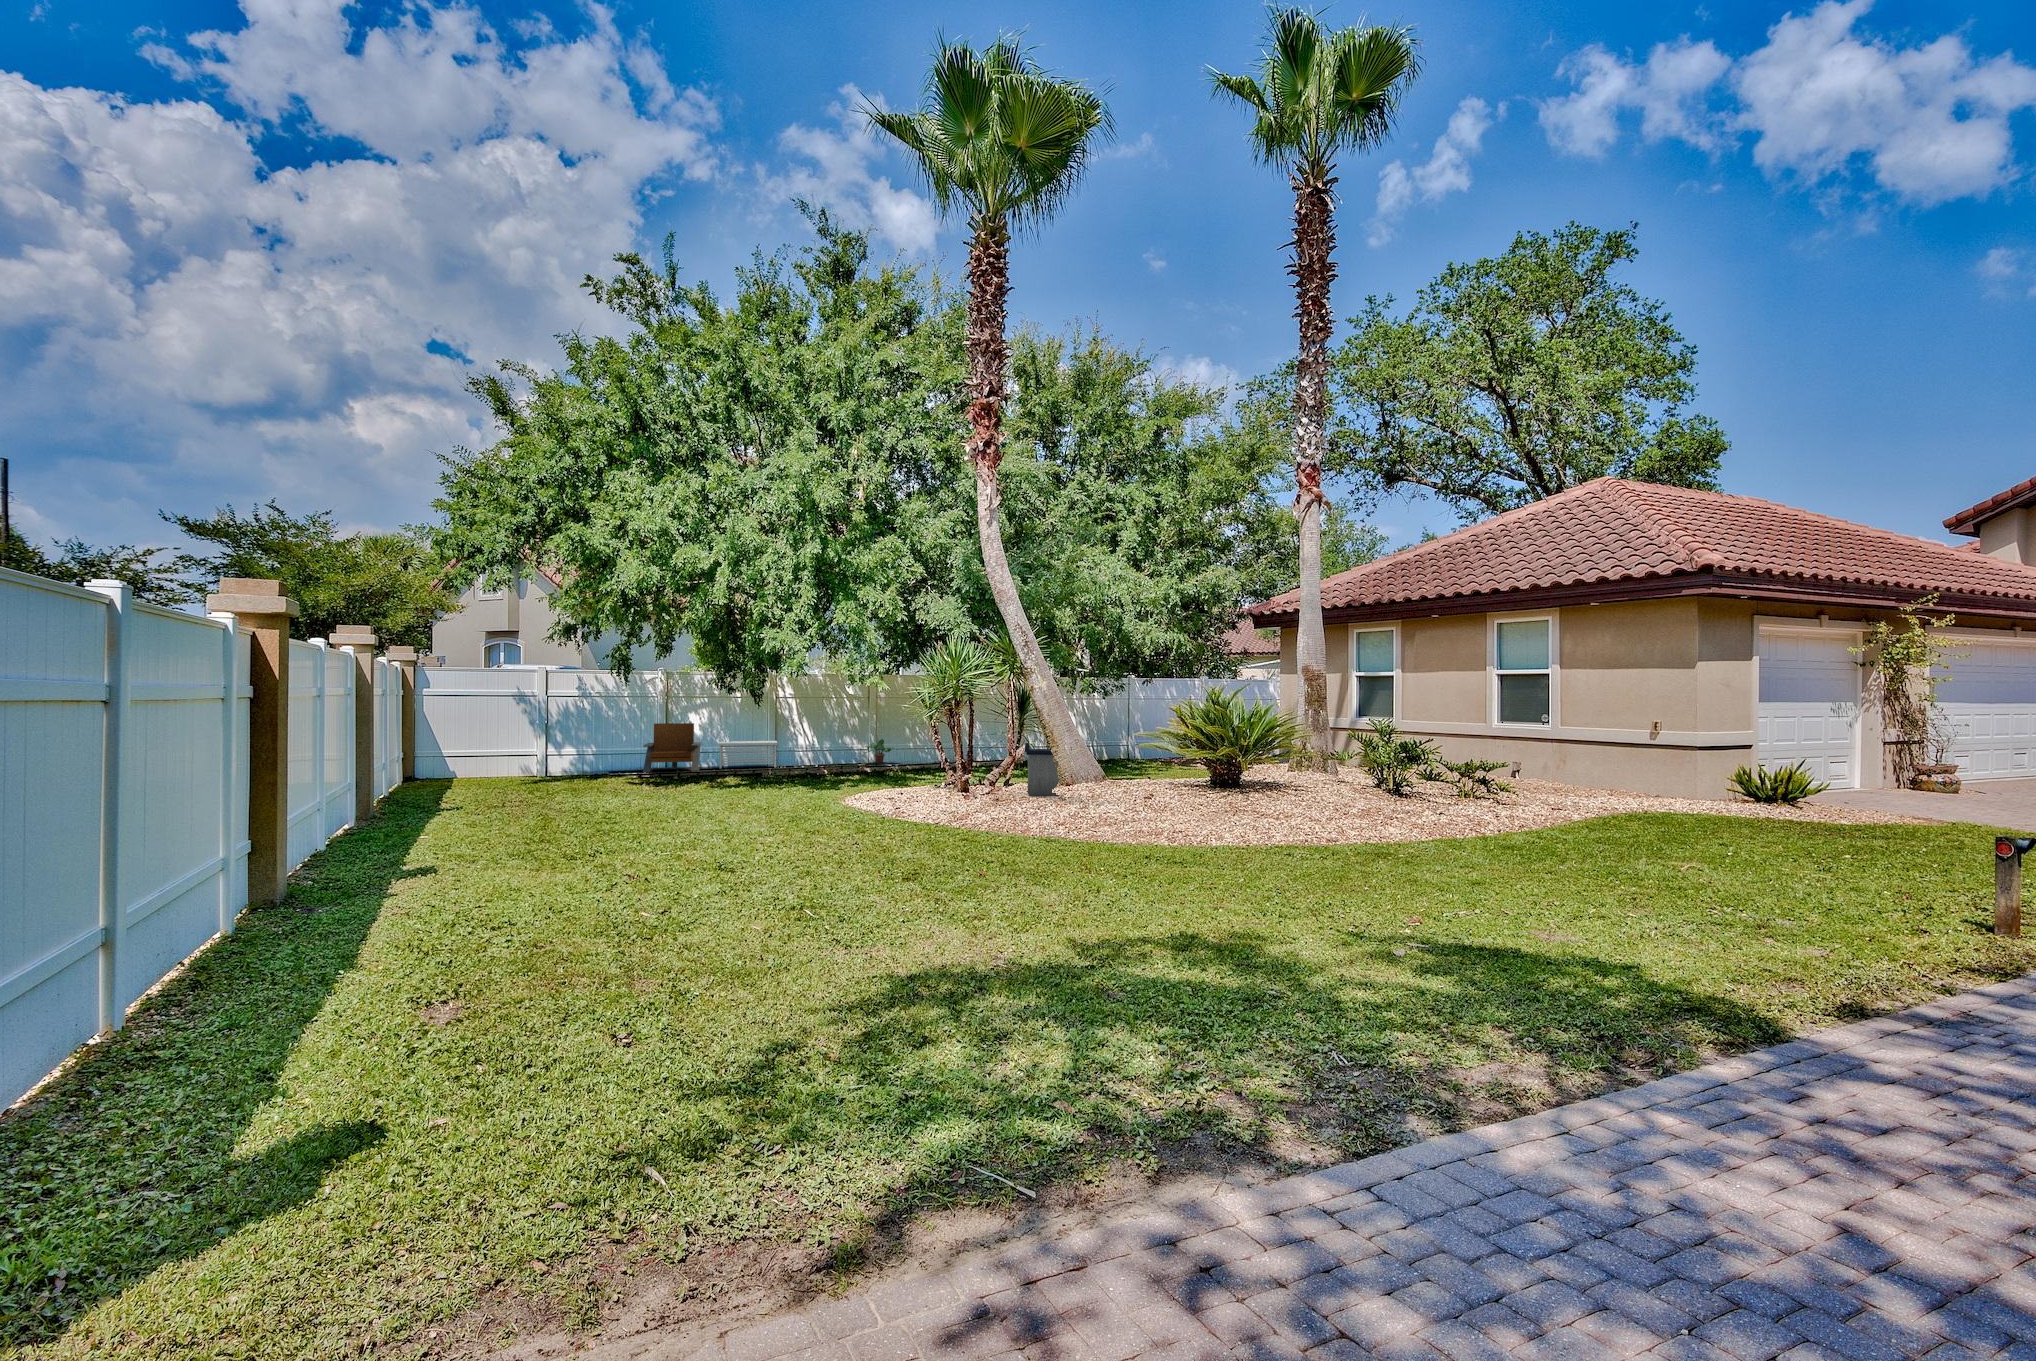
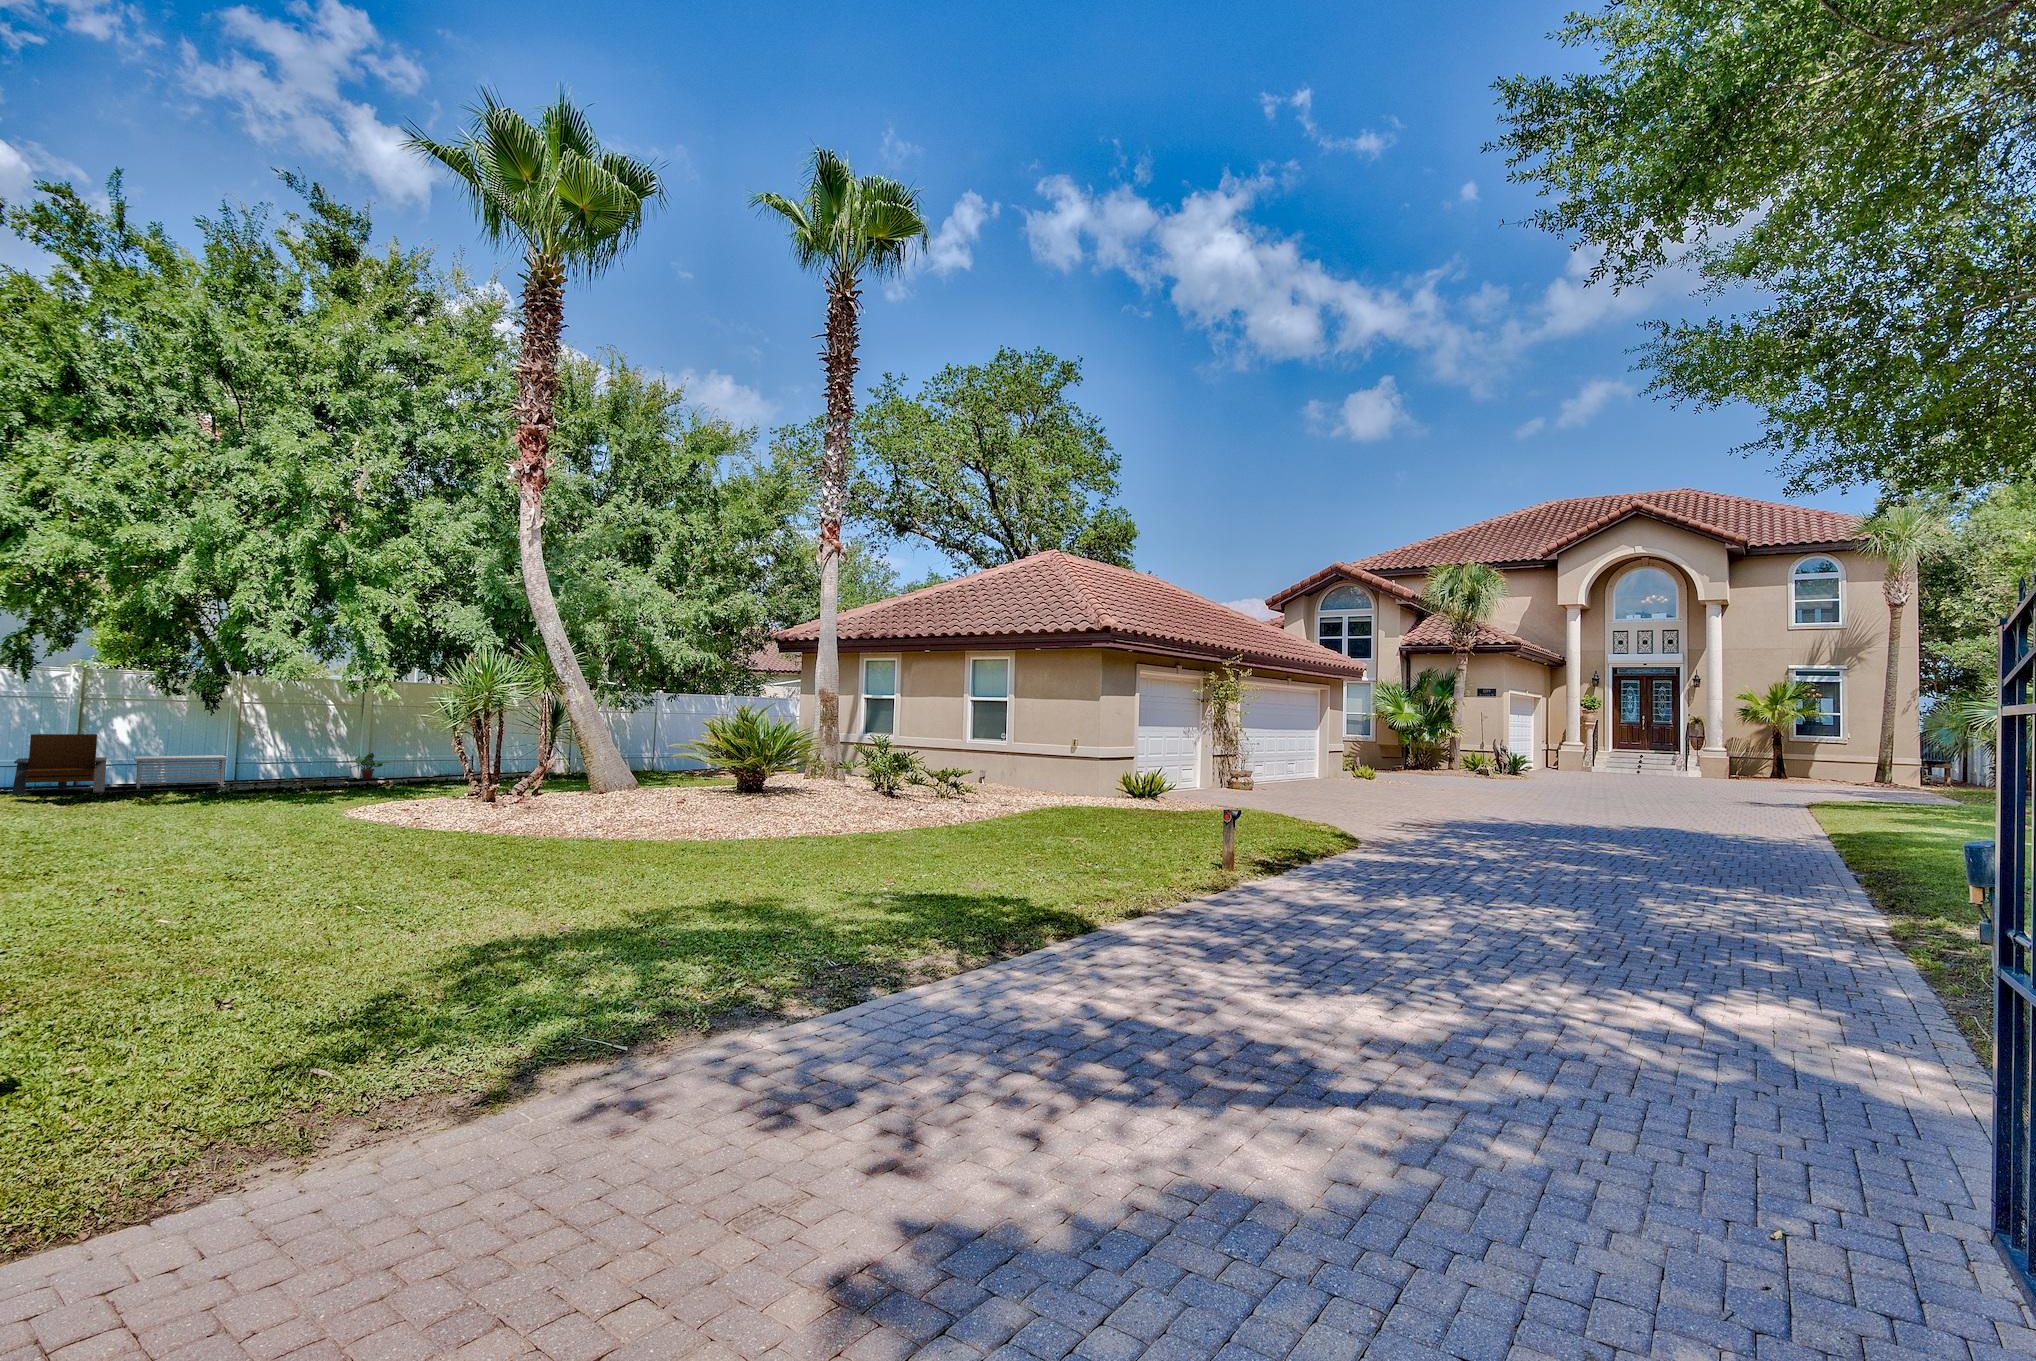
trash can: present [1025,743,1059,796] -> none [554,756,595,807]

